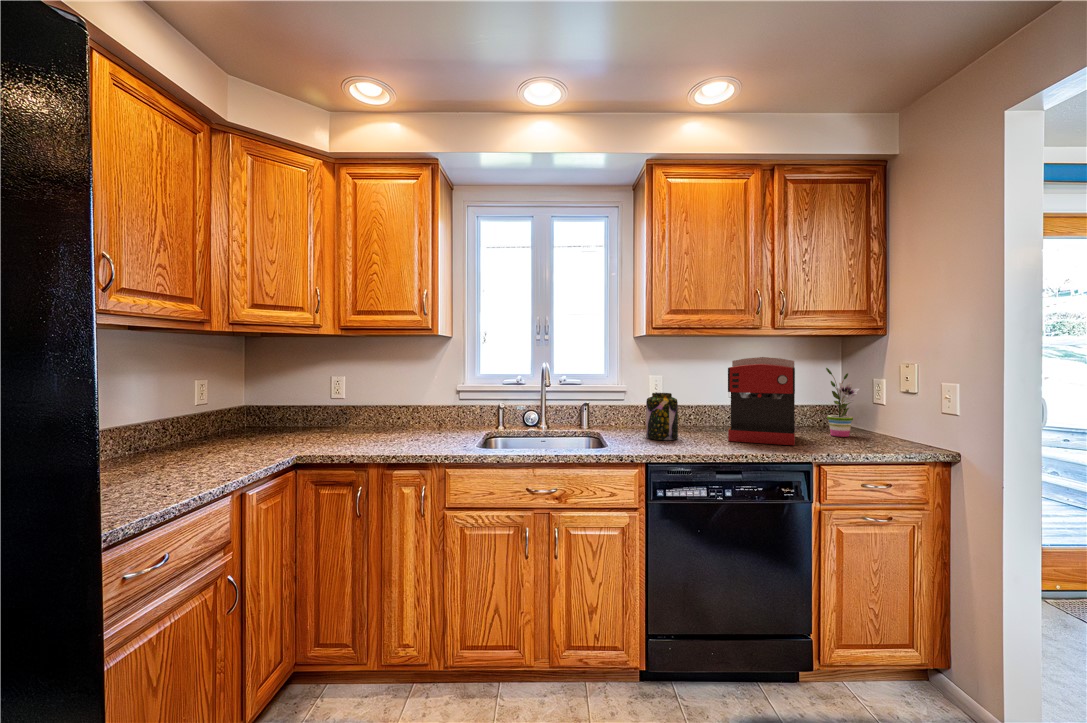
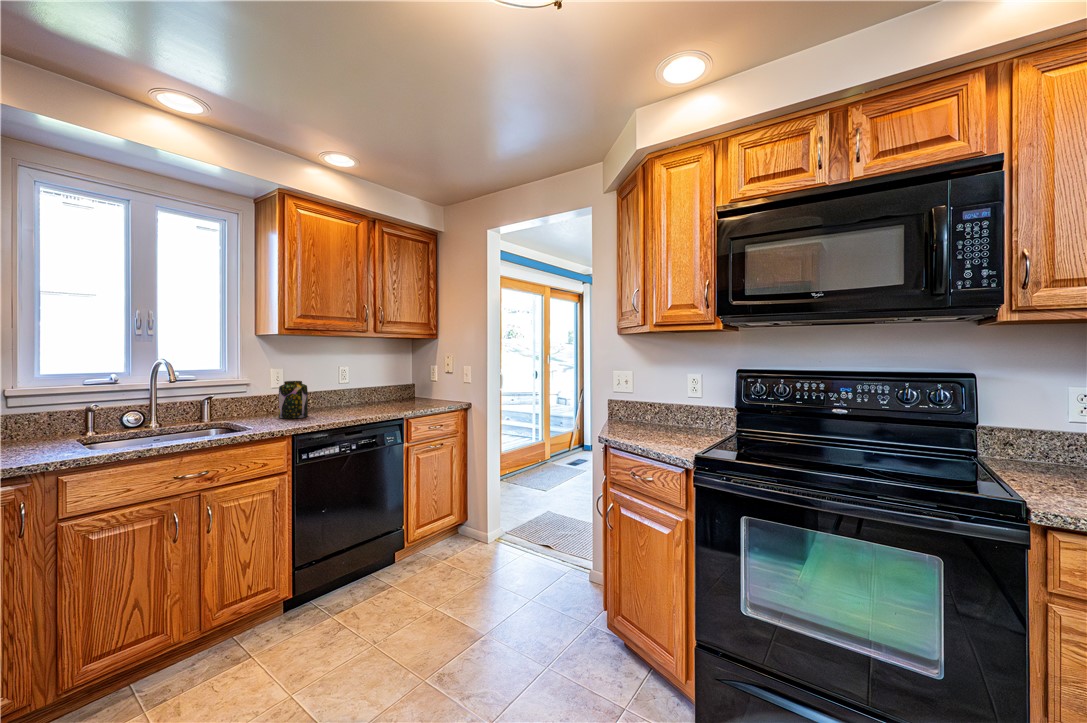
coffee maker: present [728,357,795,445] -> none [345,352,393,413]
potted plant: present [826,368,860,437] -> none [405,359,425,403]

